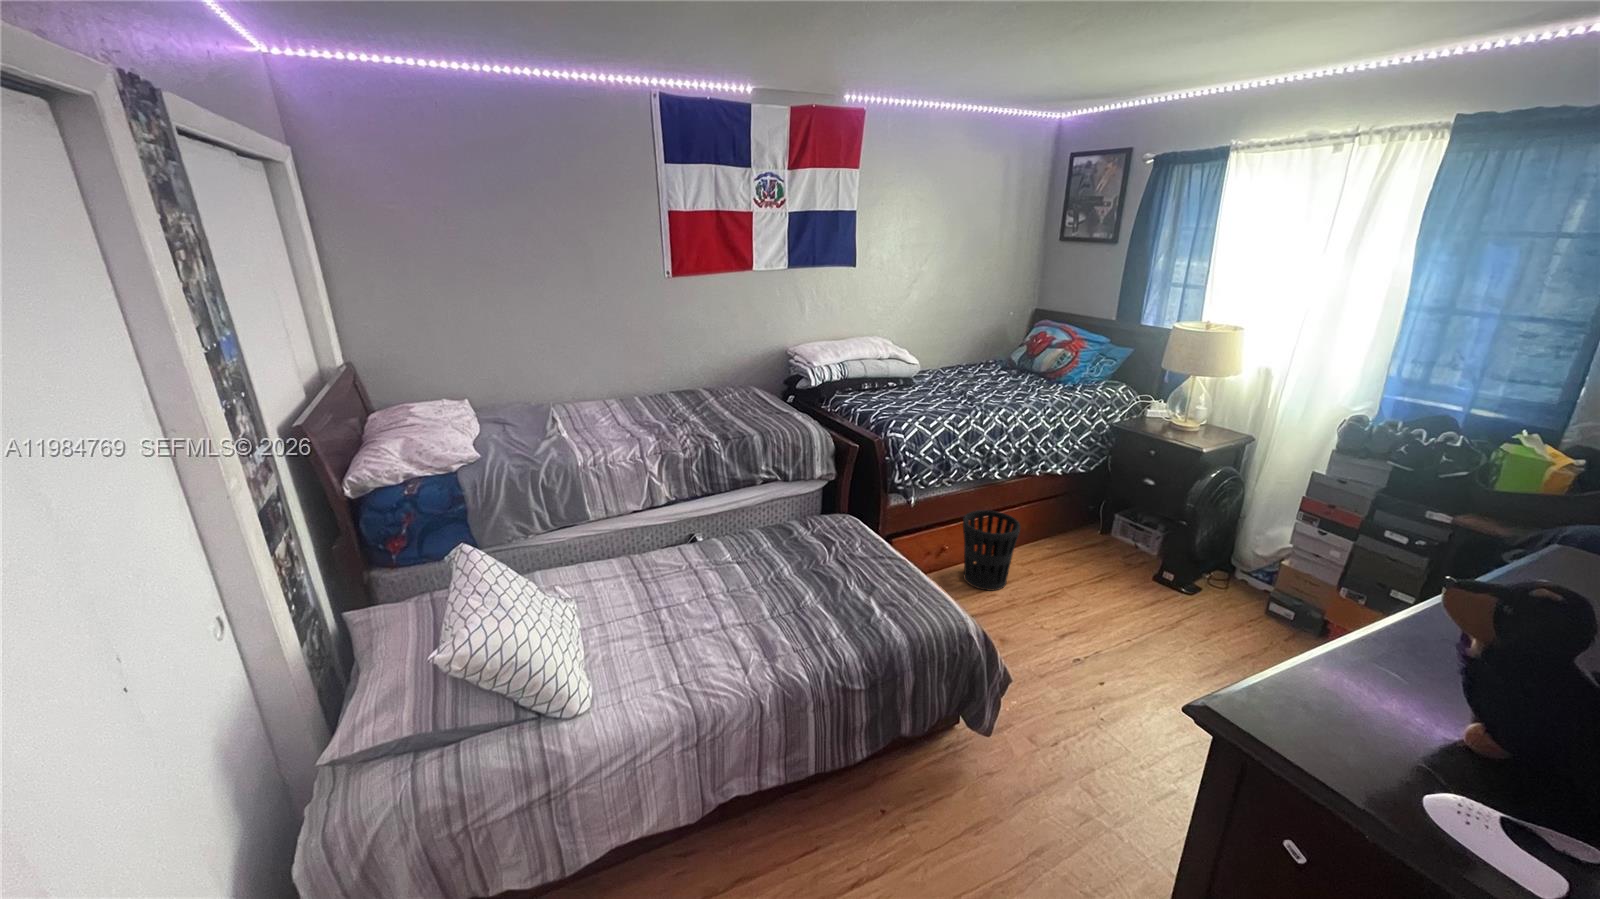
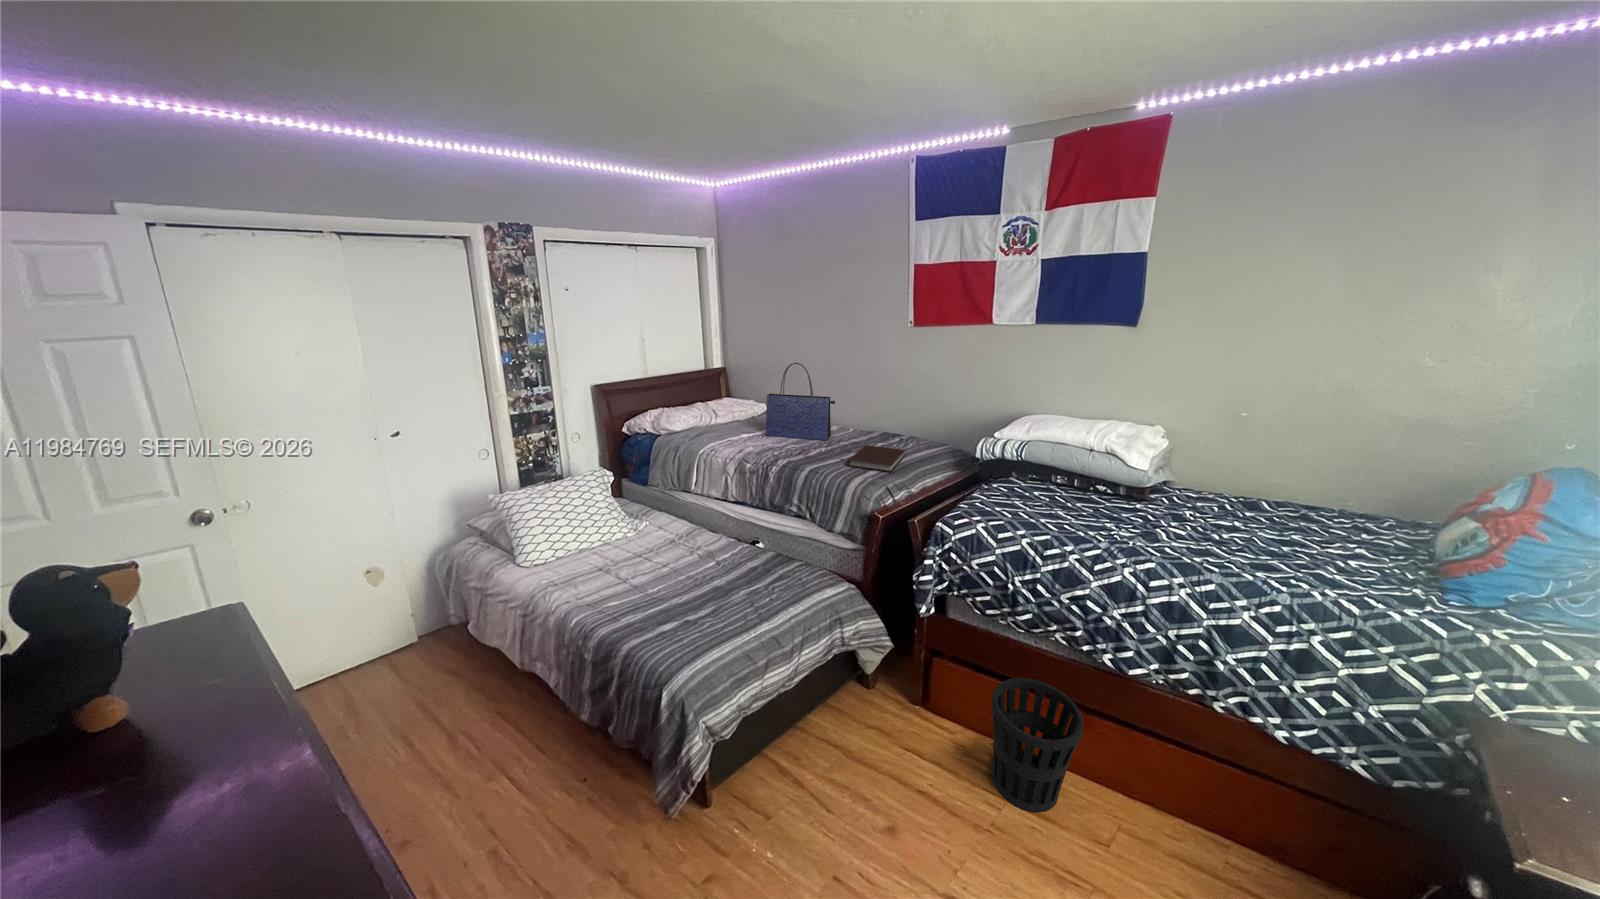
tote bag: none [583,332,669,434] -> present [765,363,835,440]
notebook: none [723,401,789,427] -> present [848,445,905,472]

